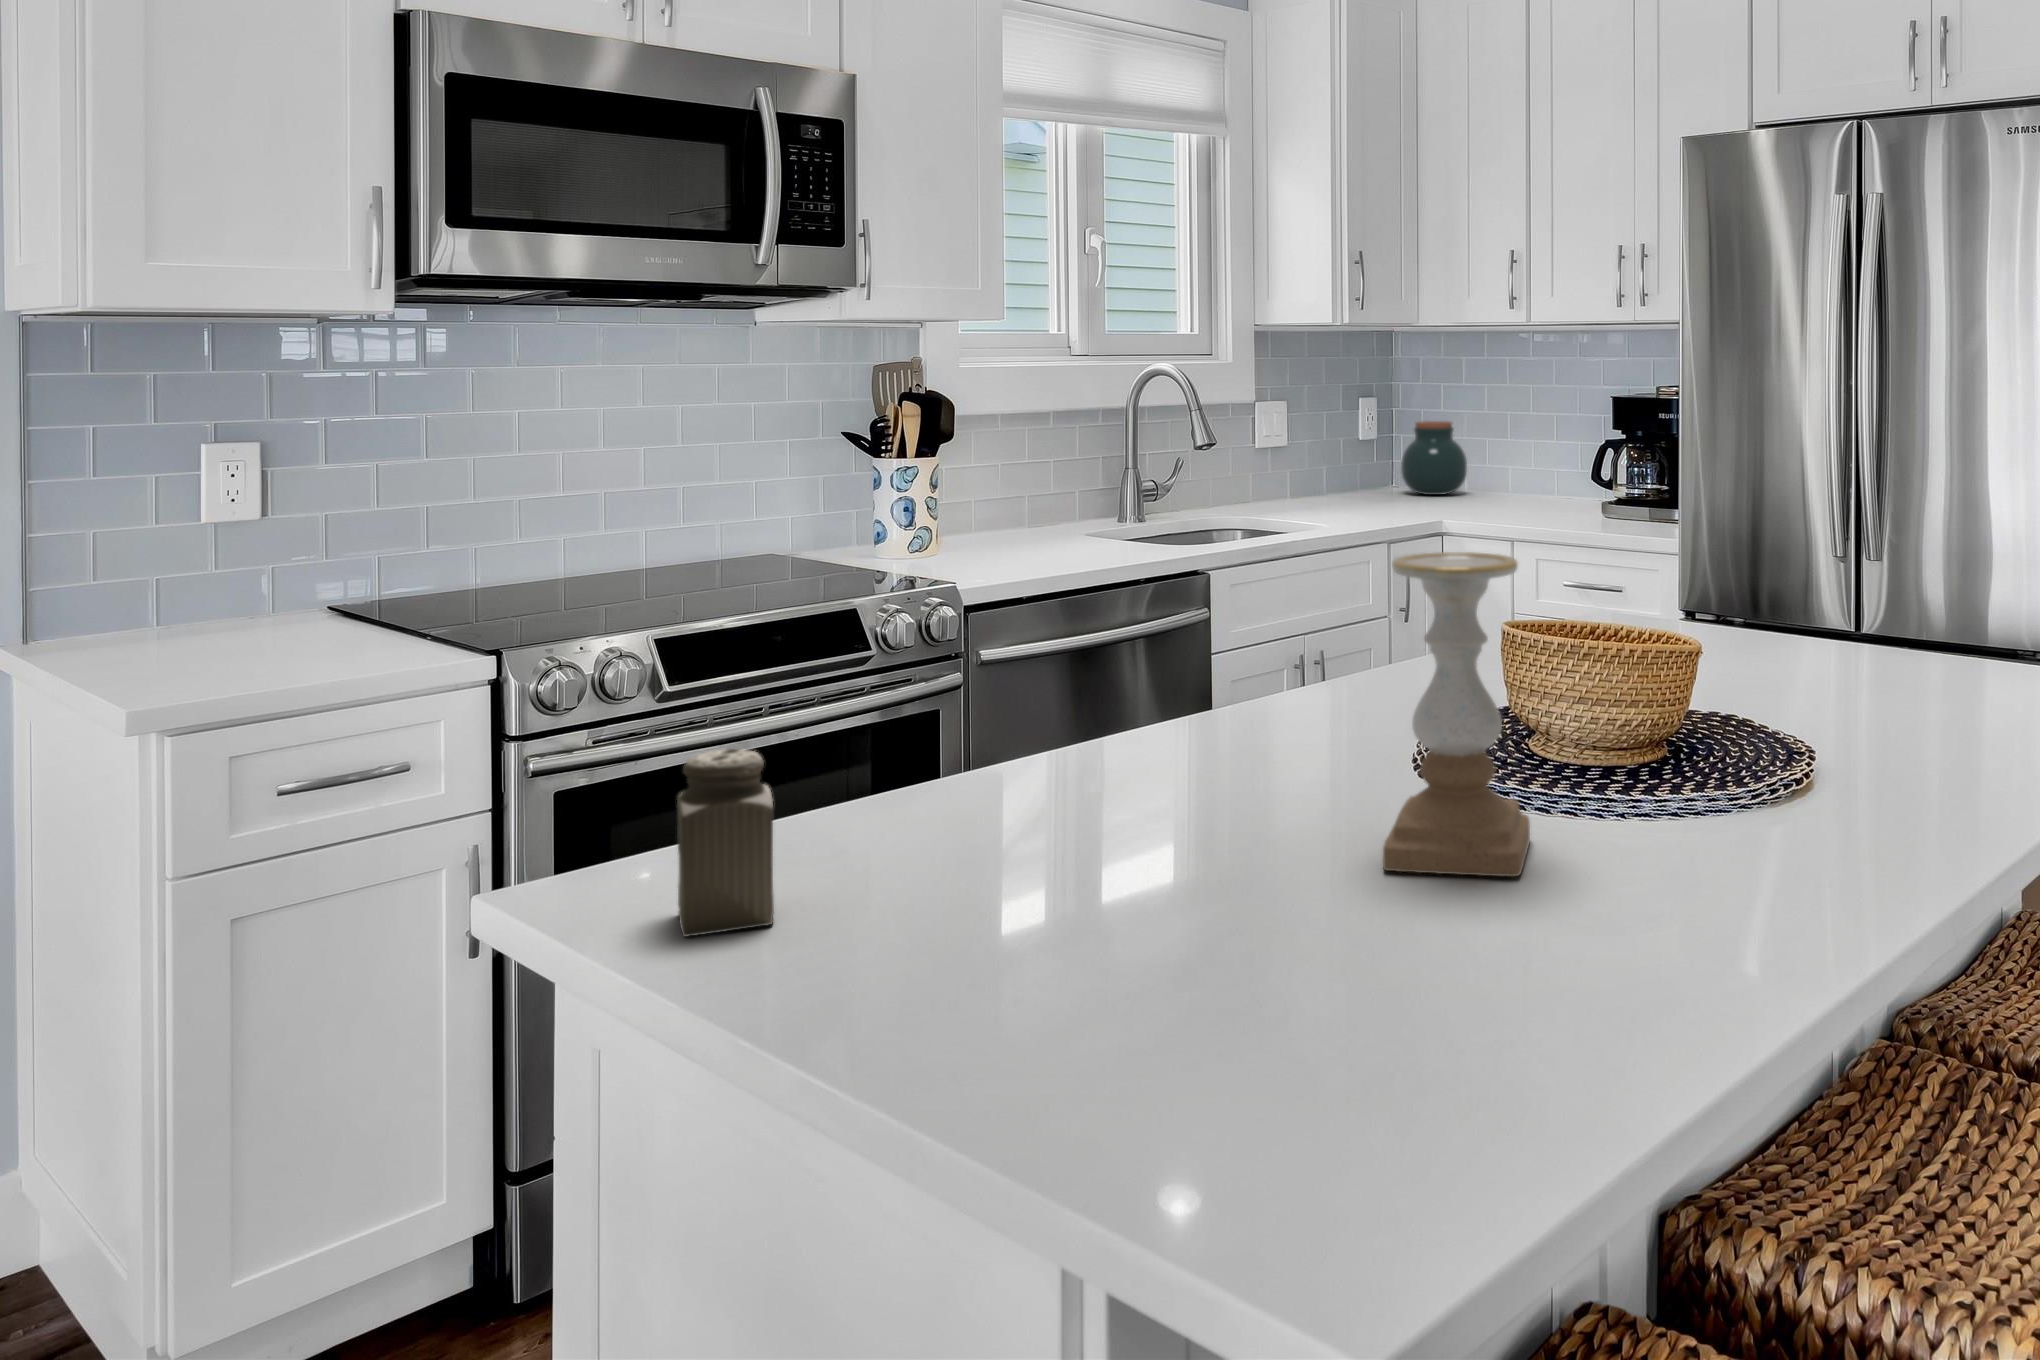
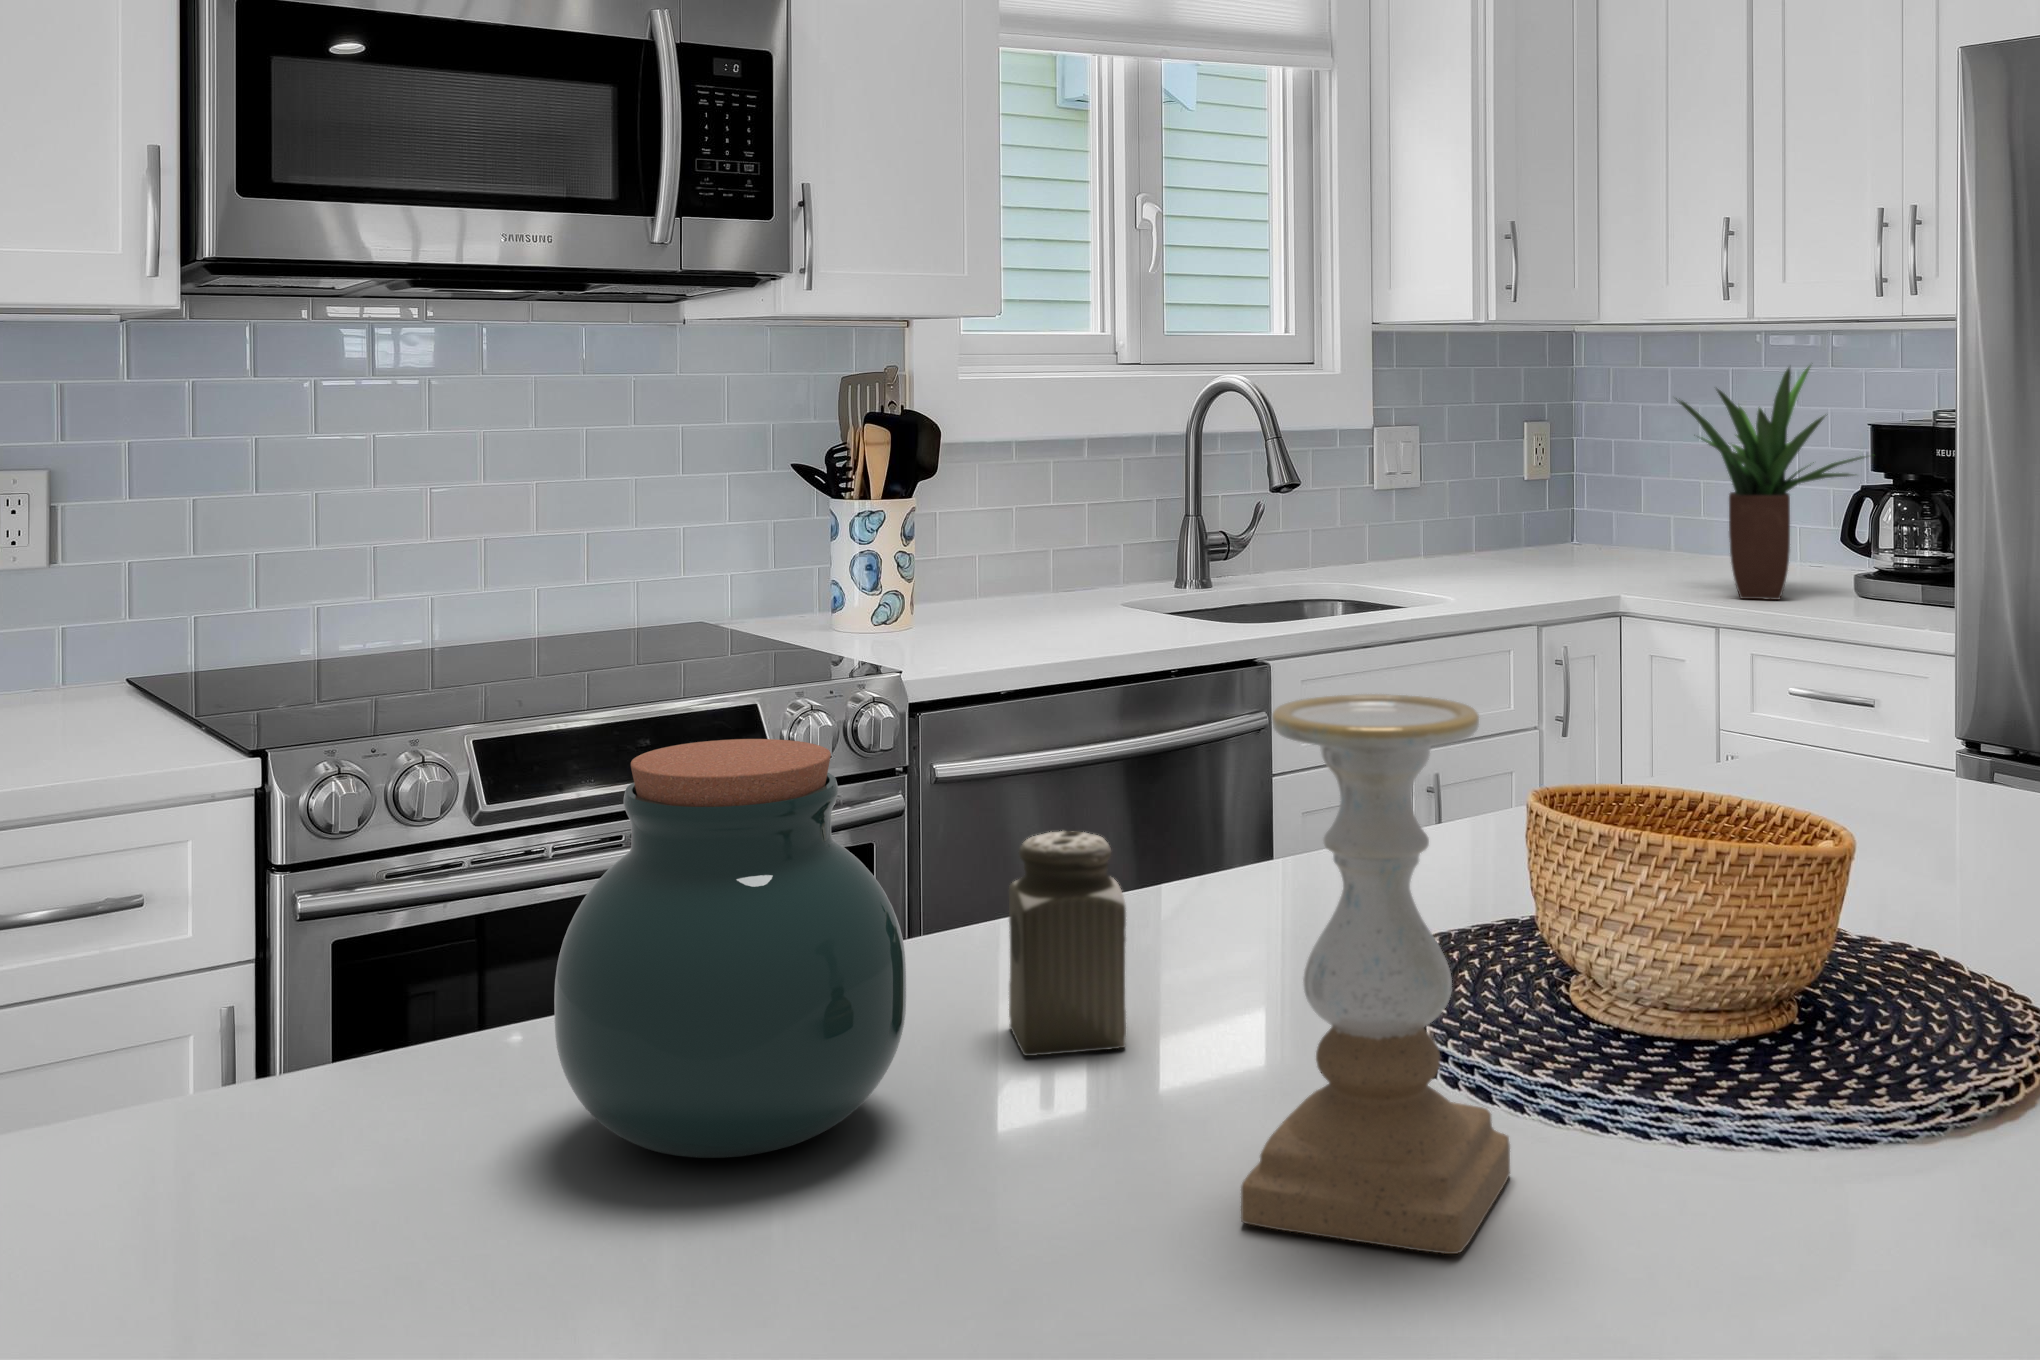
potted plant: none [1477,352,1618,521] -> present [1676,366,1865,600]
jar: present [1401,421,1467,495] -> present [554,739,906,1158]
salt shaker: present [677,749,774,936] -> present [1009,831,1126,1056]

